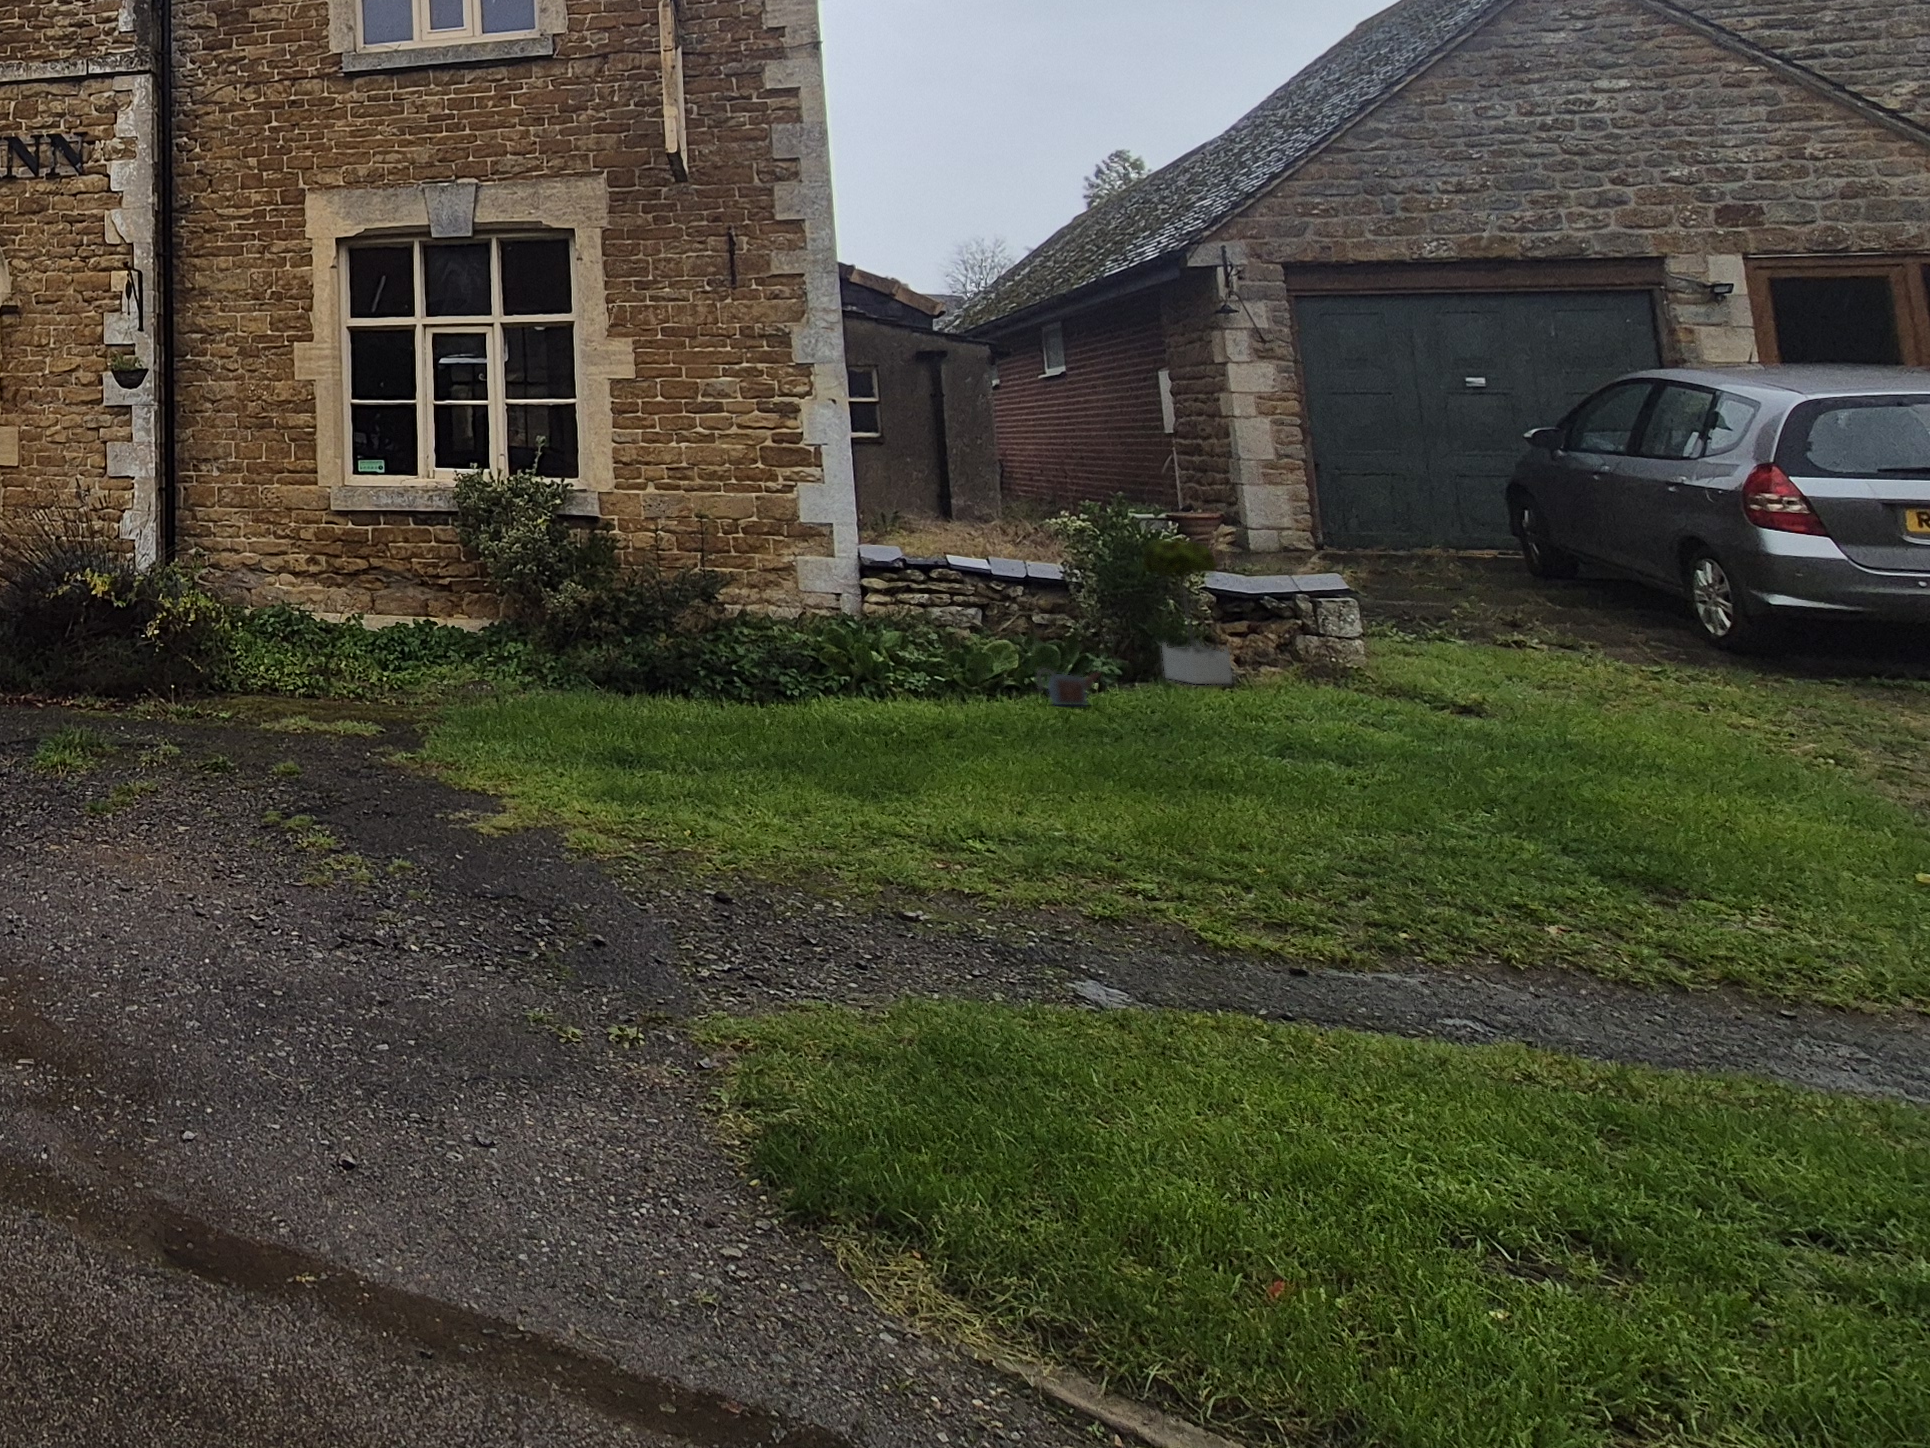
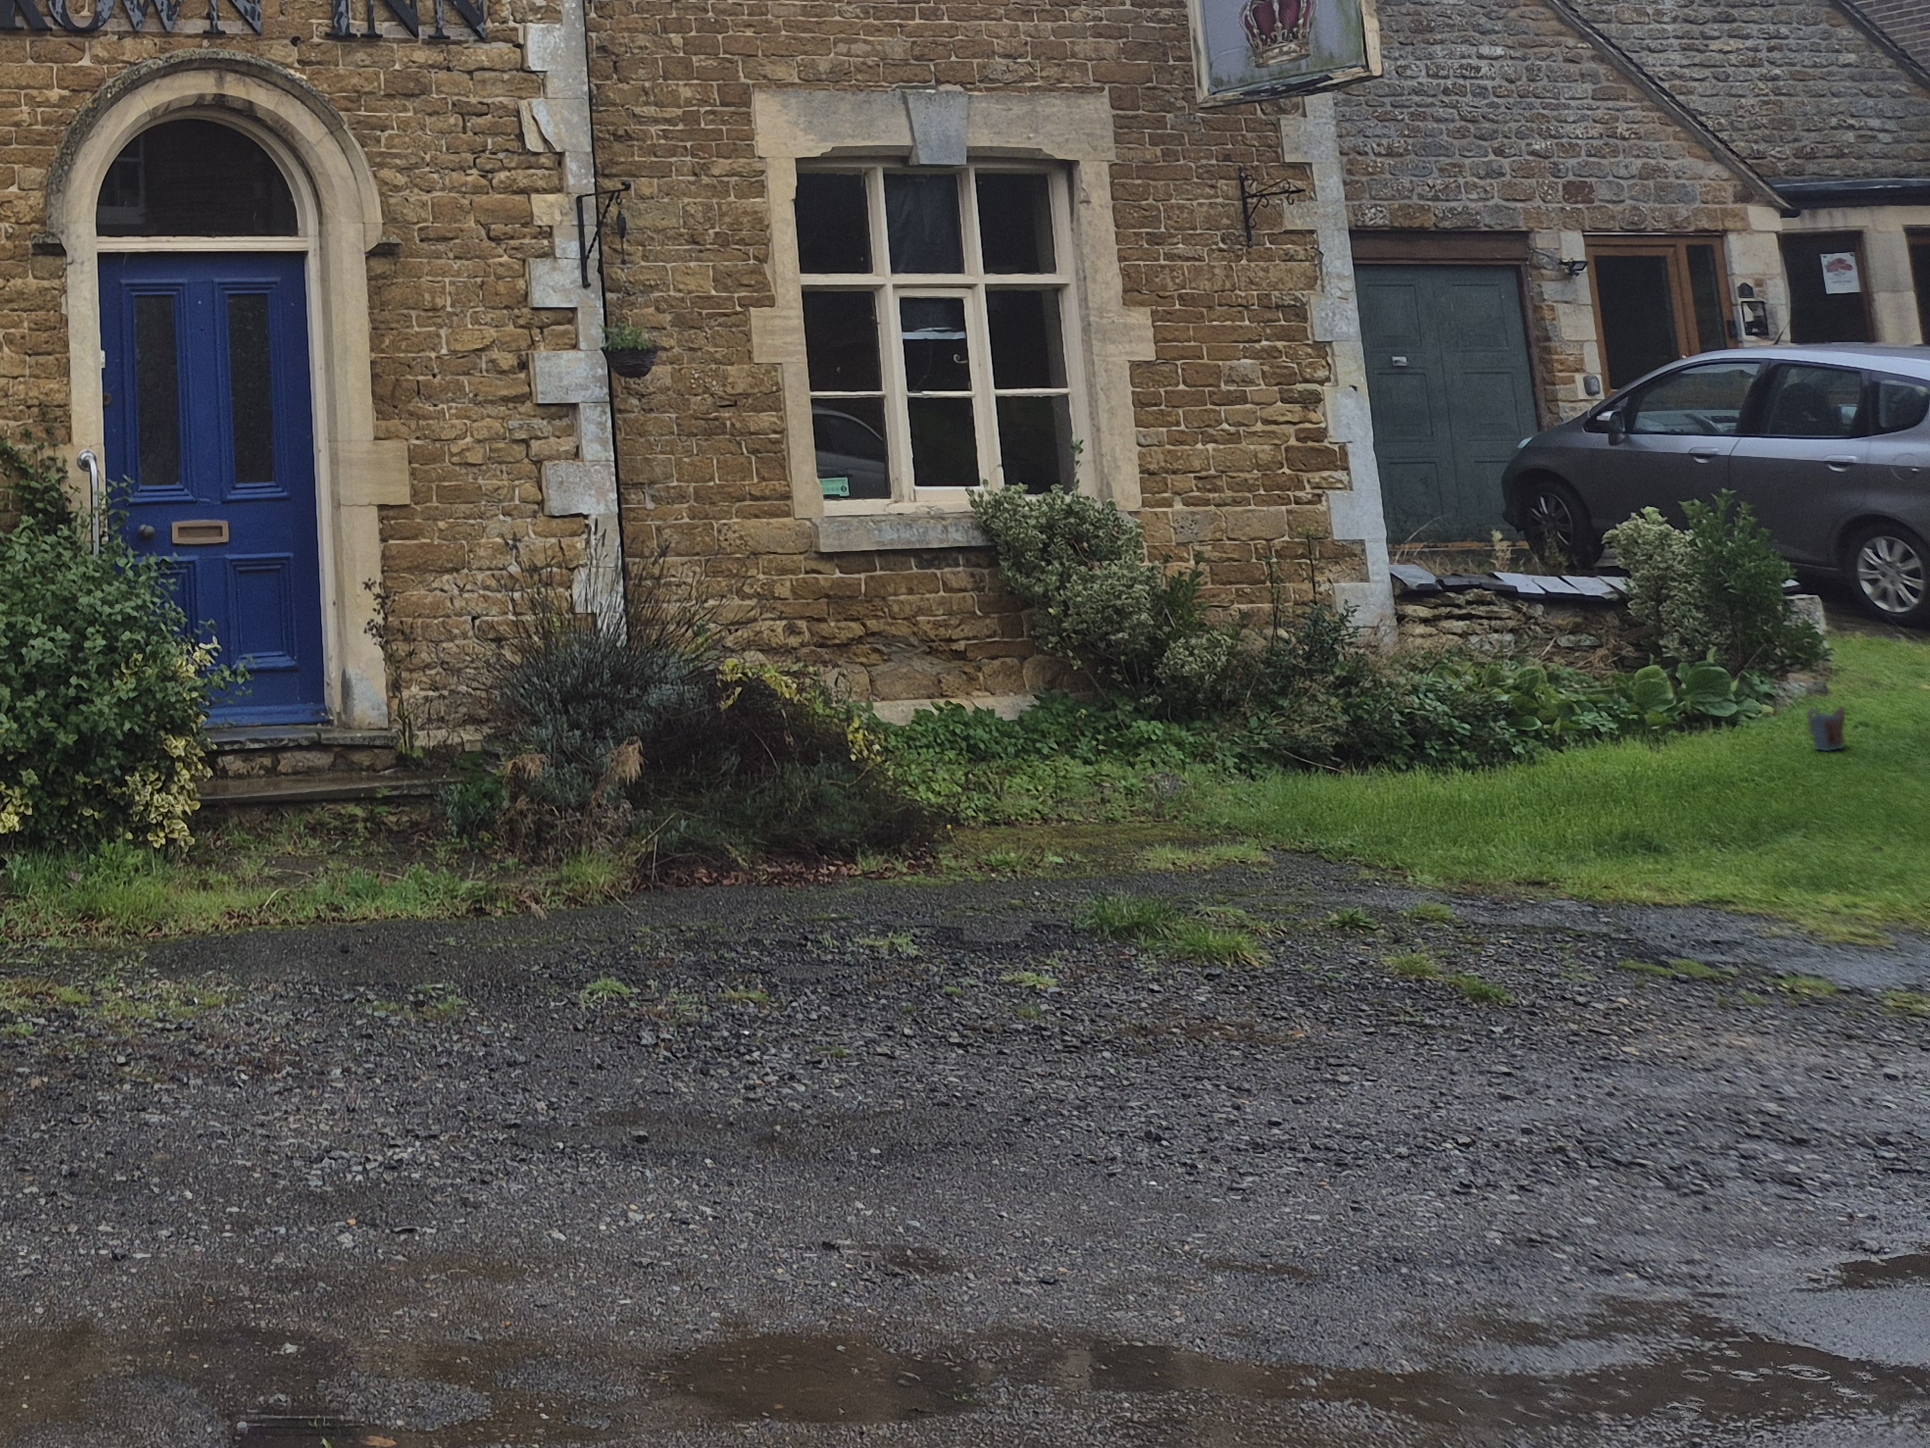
potted tree: present [1141,538,1232,684] -> none [1722,543,1817,710]

